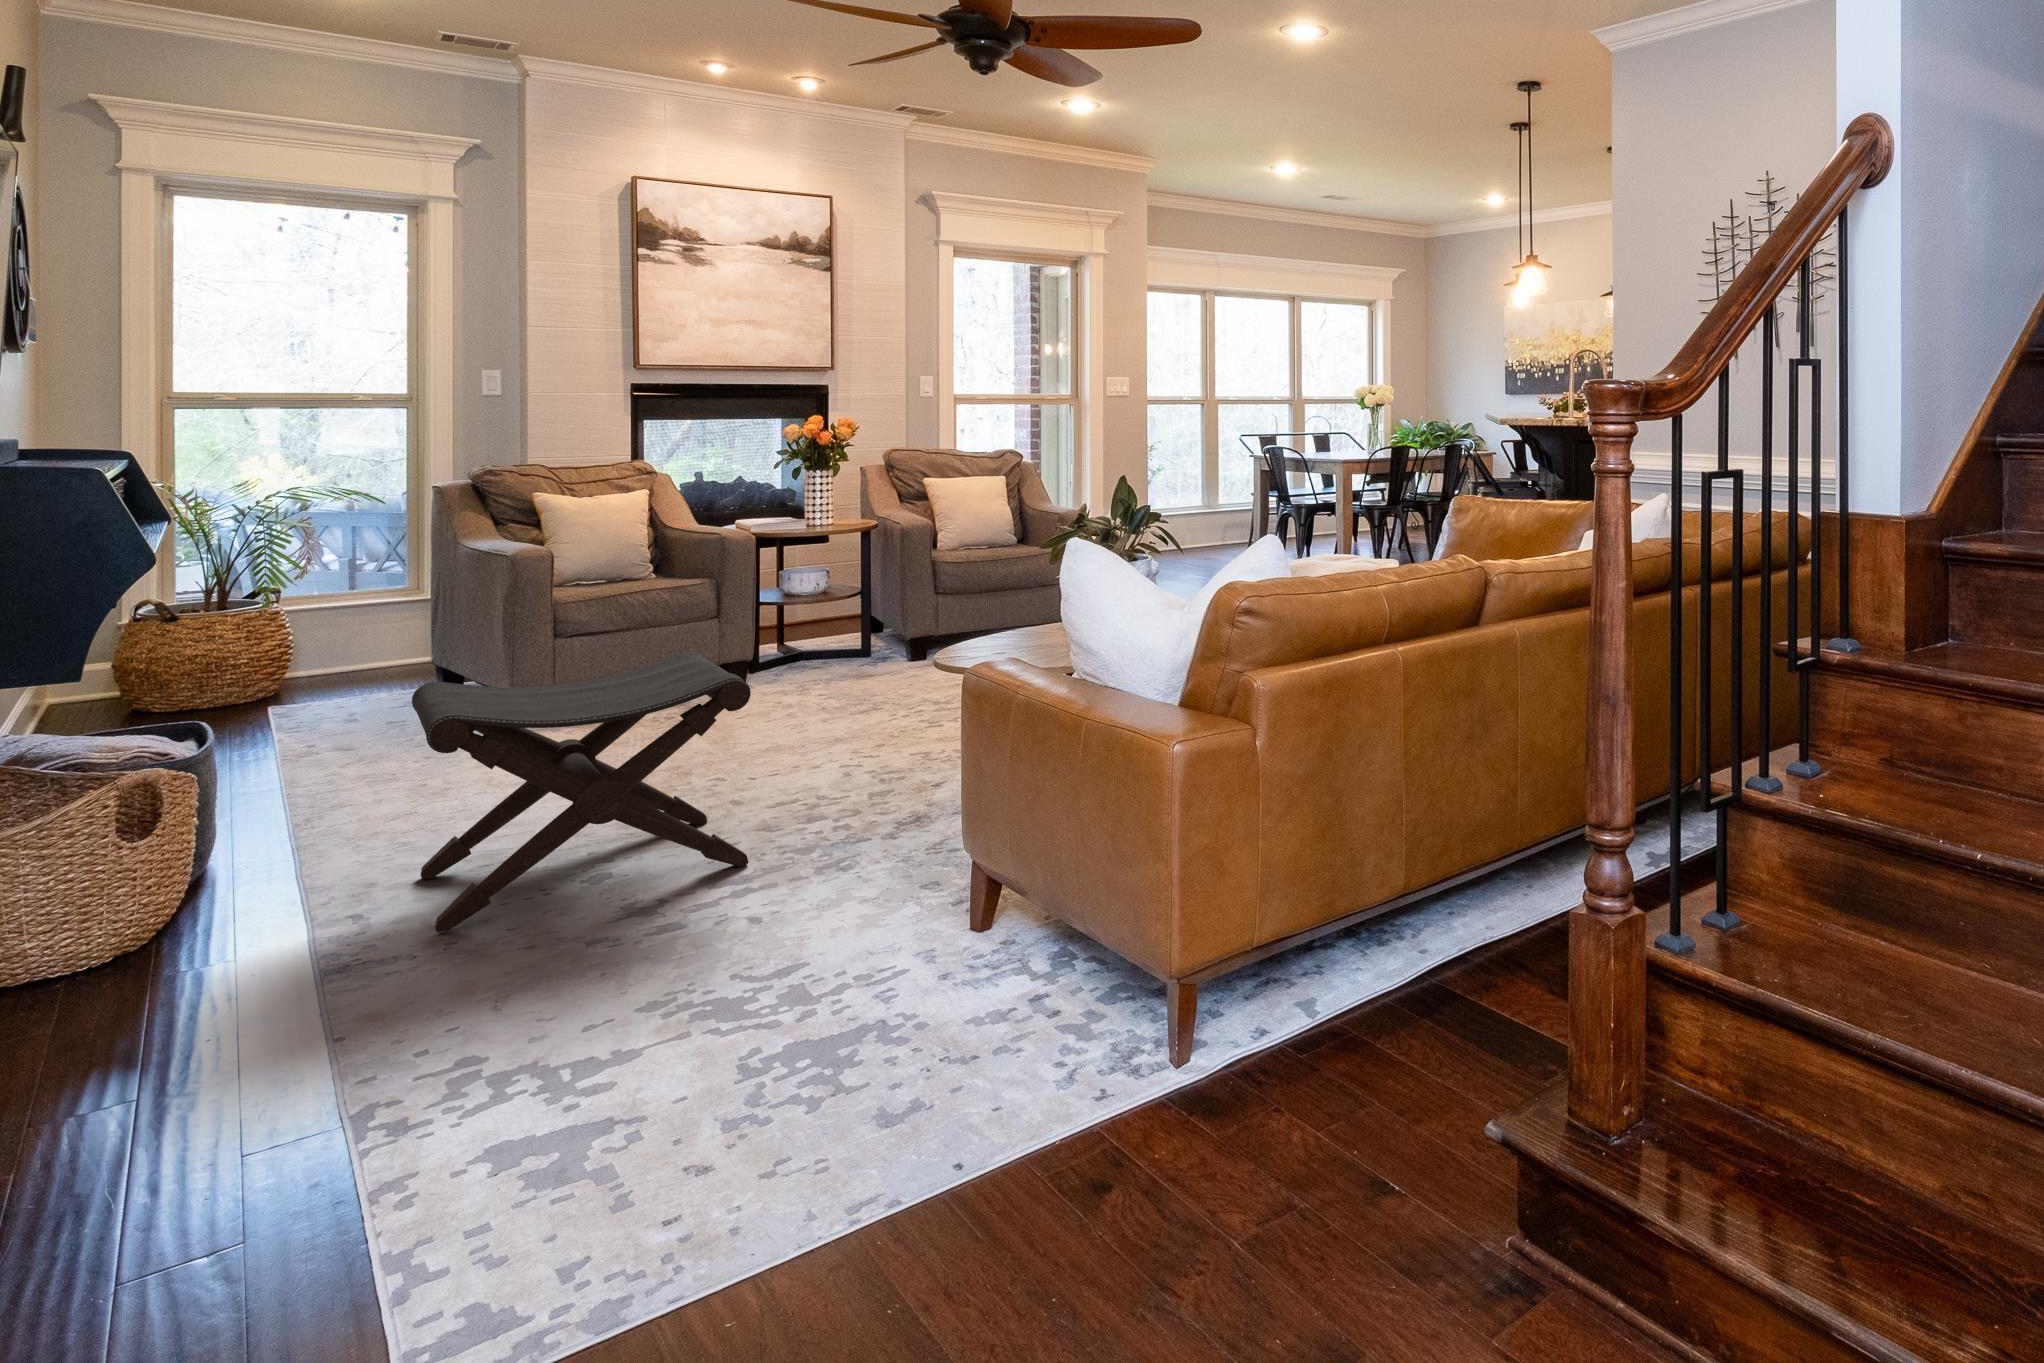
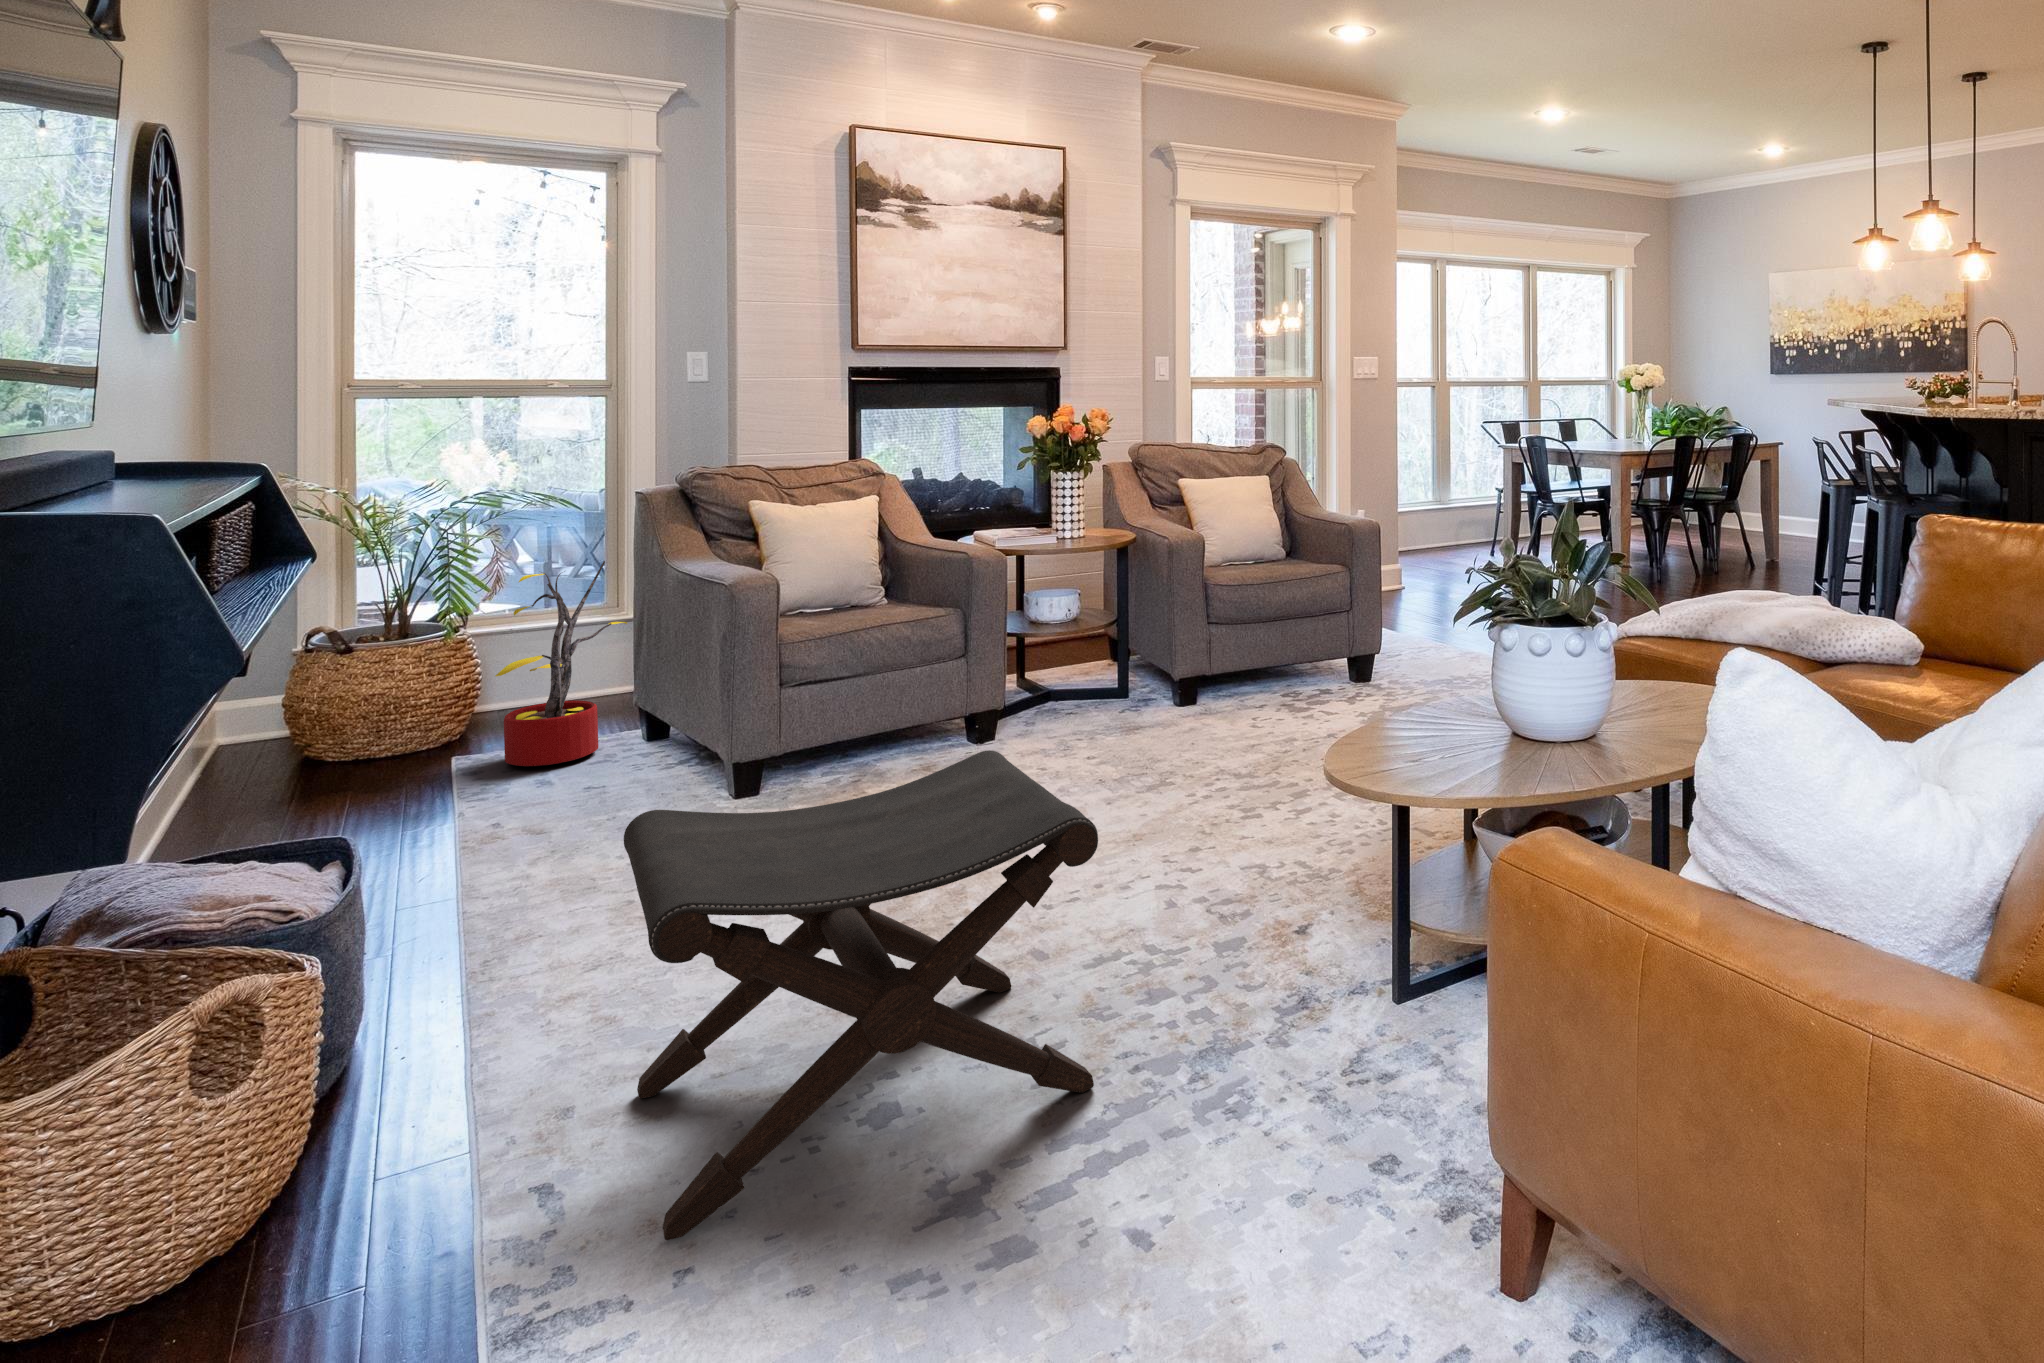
decorative plant: none [305,547,422,714] -> present [496,561,627,766]

